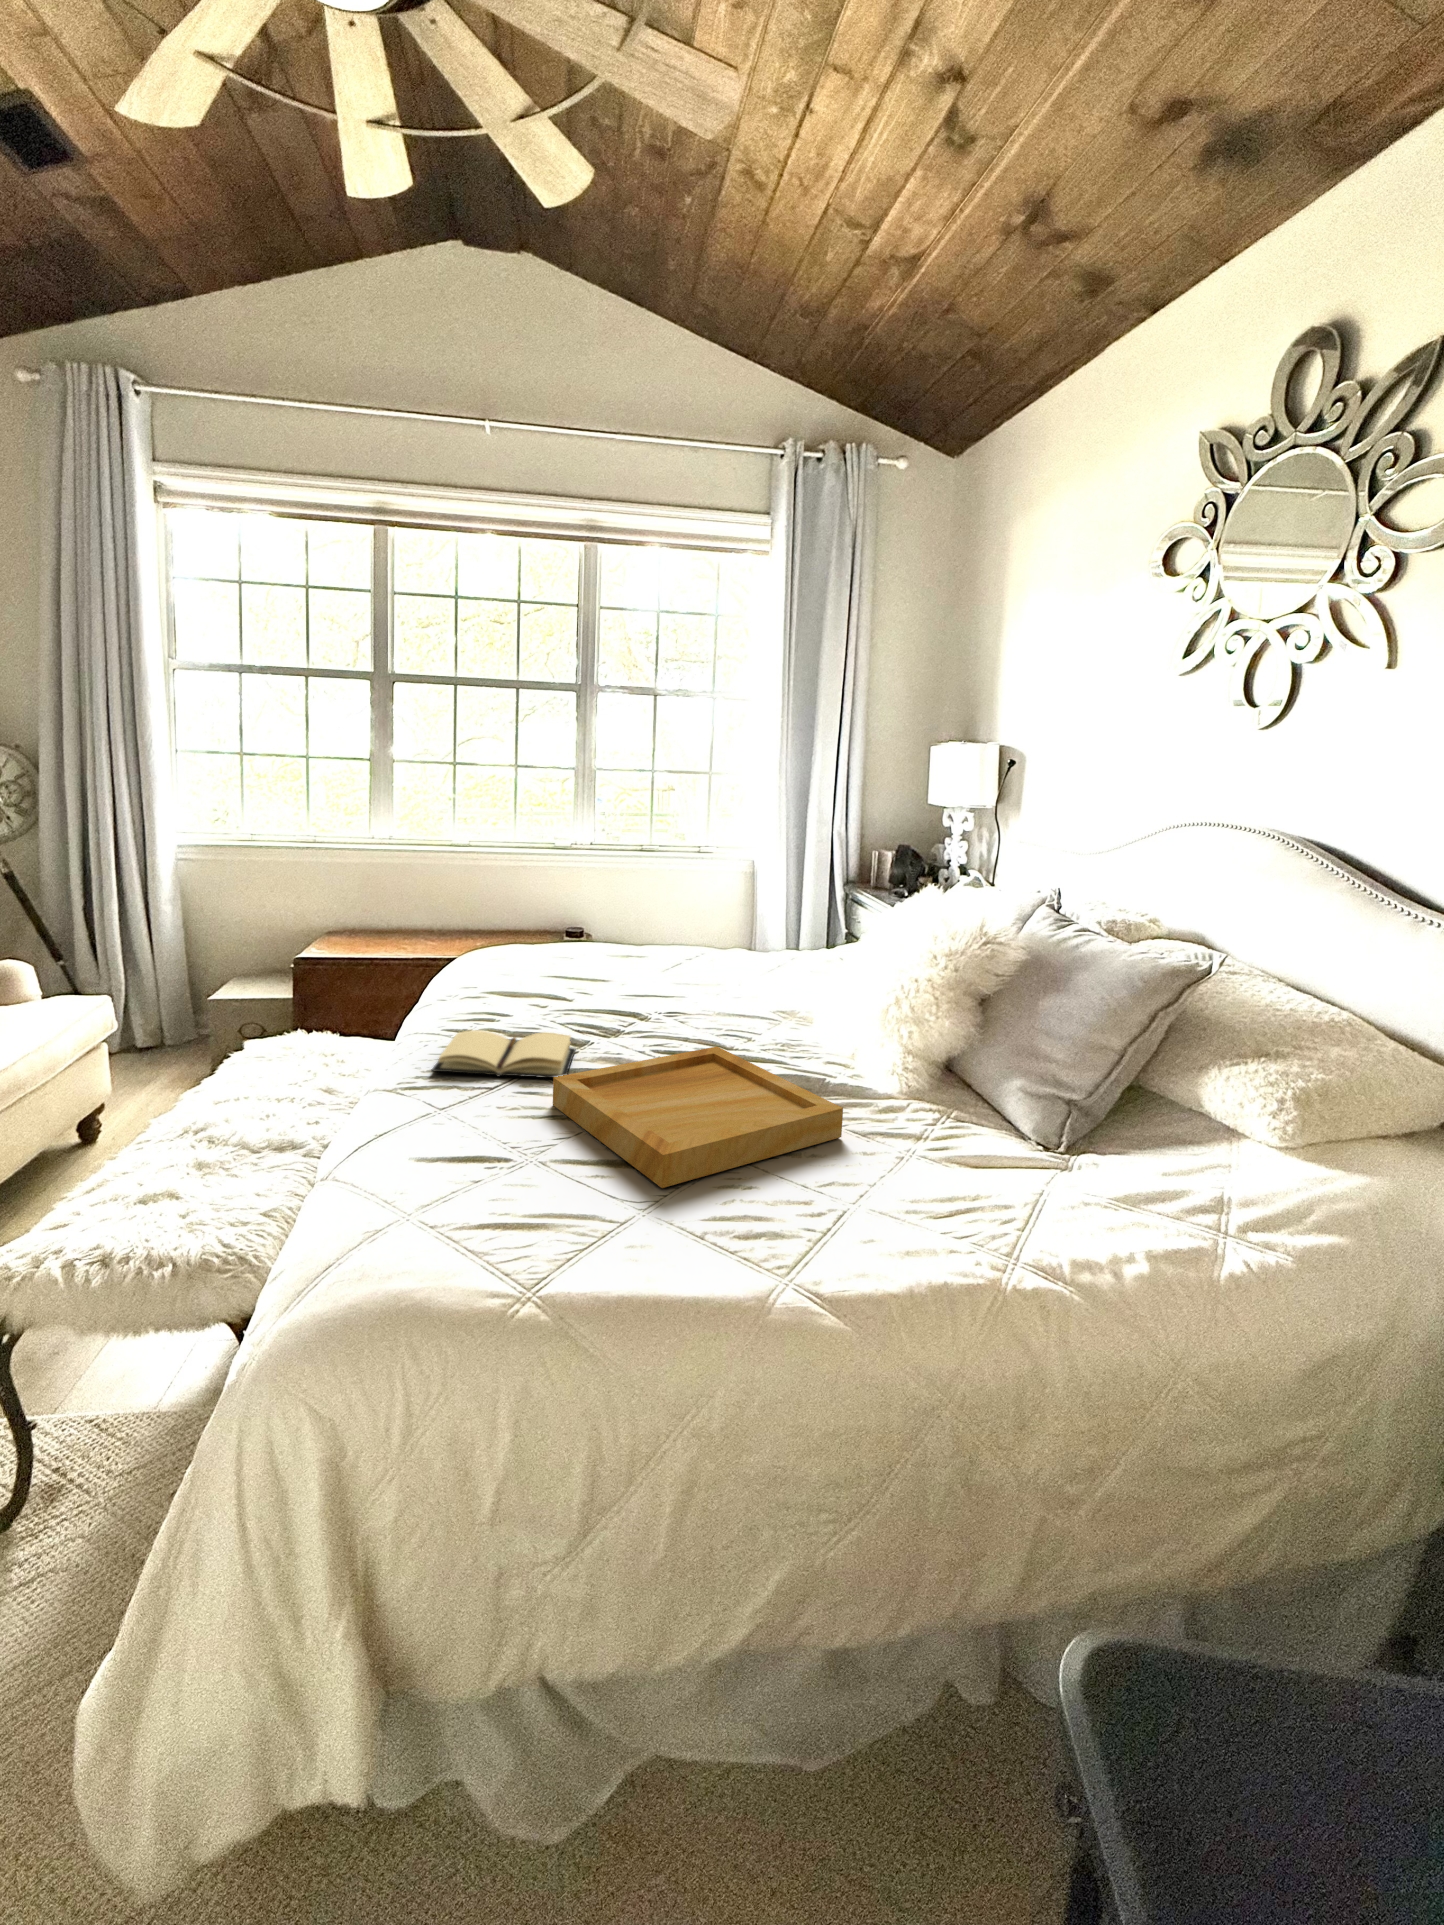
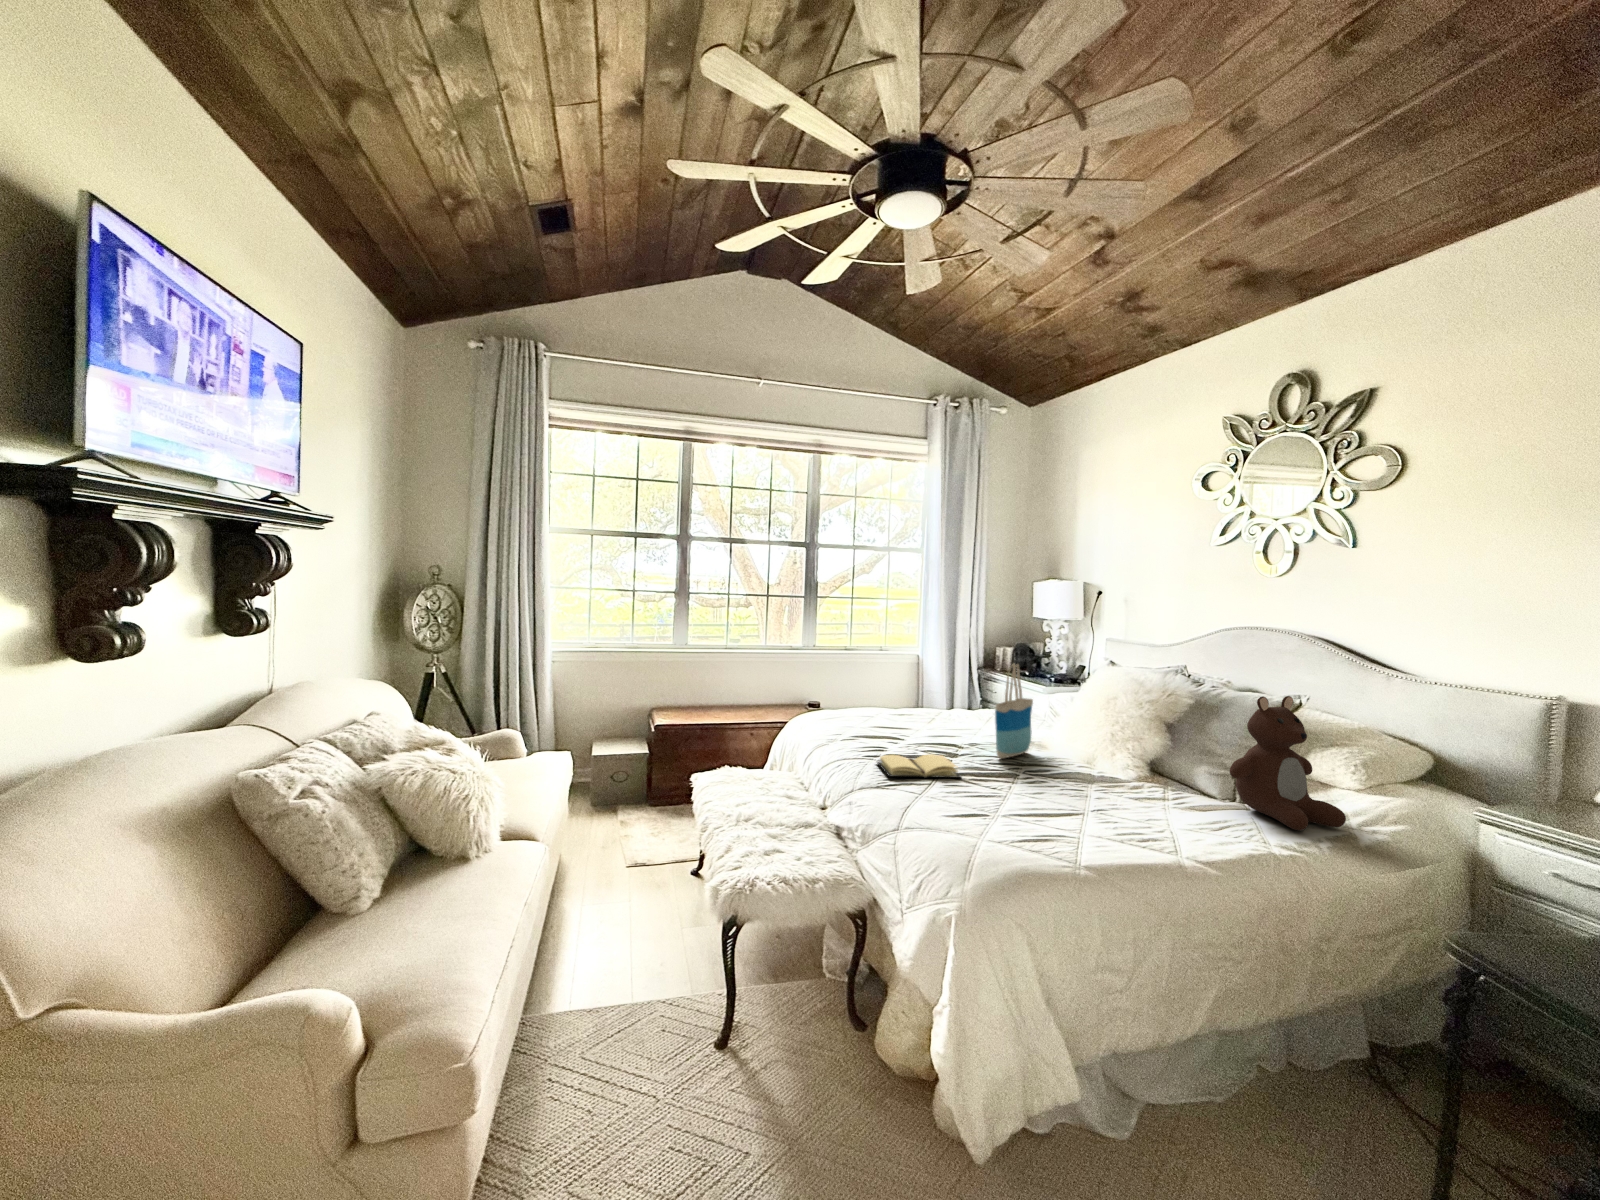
tote bag: none [675,878,771,1044] -> present [995,664,1033,758]
teddy bear: none [999,958,1209,1234] -> present [1230,696,1346,831]
tray: present [553,1047,843,1188] -> none [973,757,1136,822]

